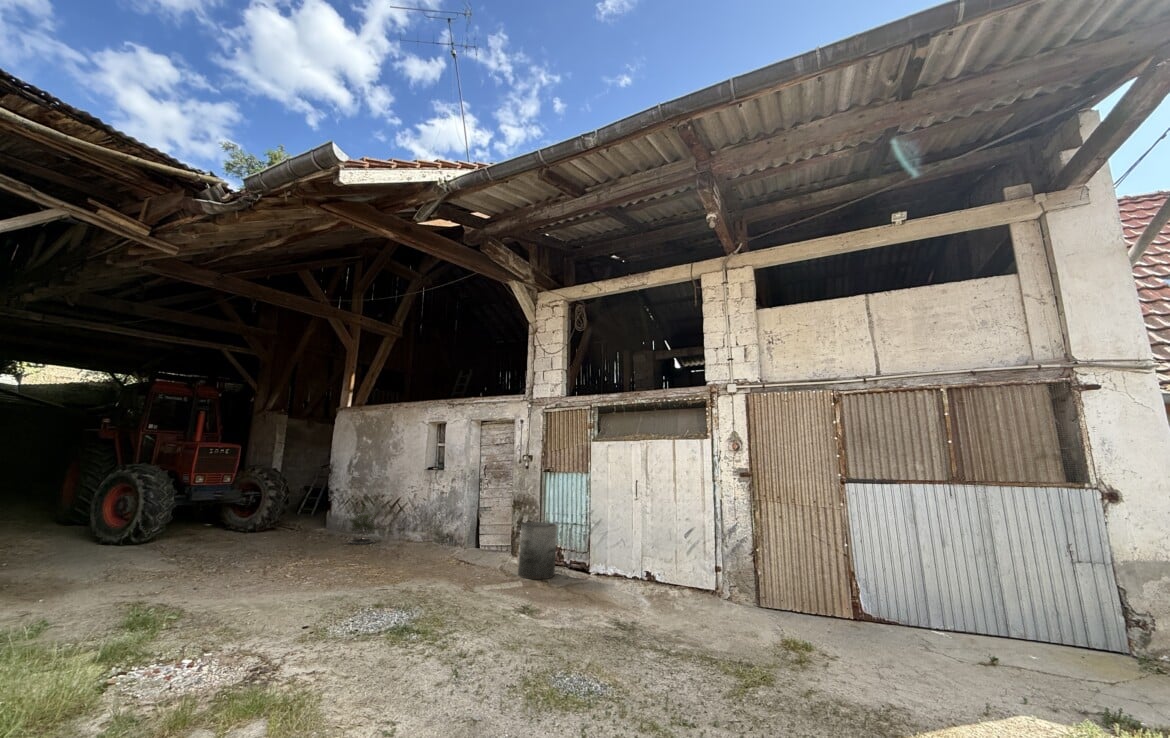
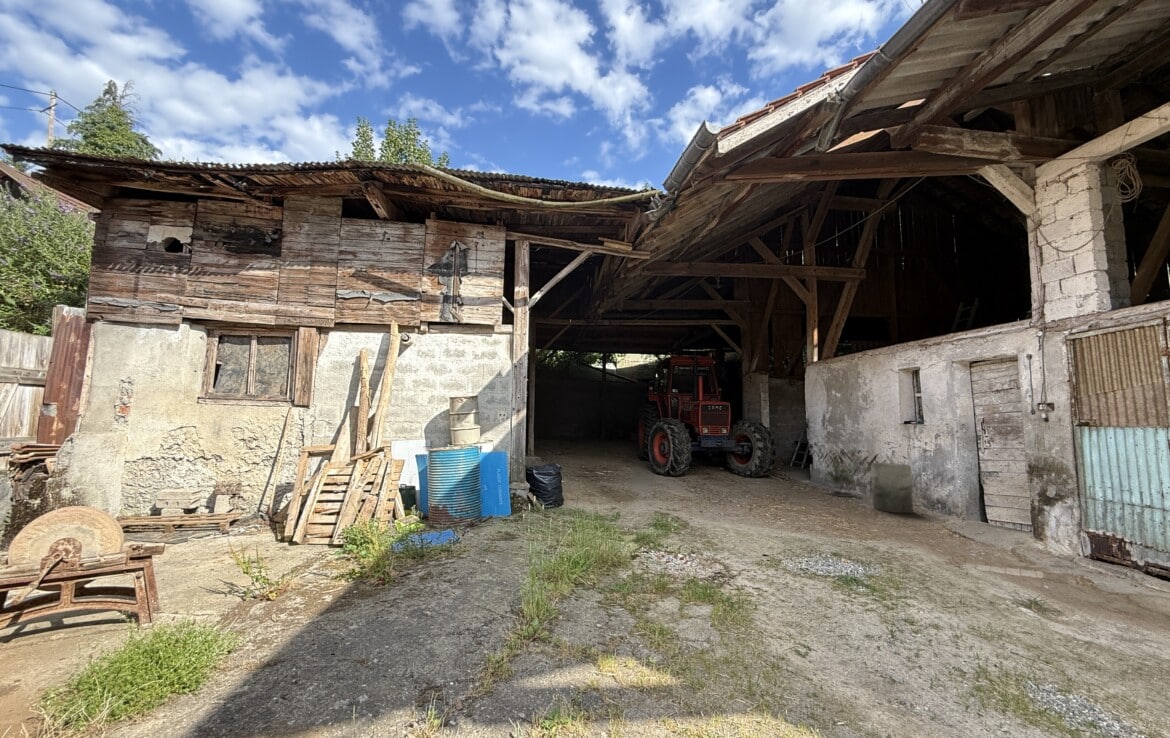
trash can: present [518,522,557,579] -> present [871,463,913,513]

